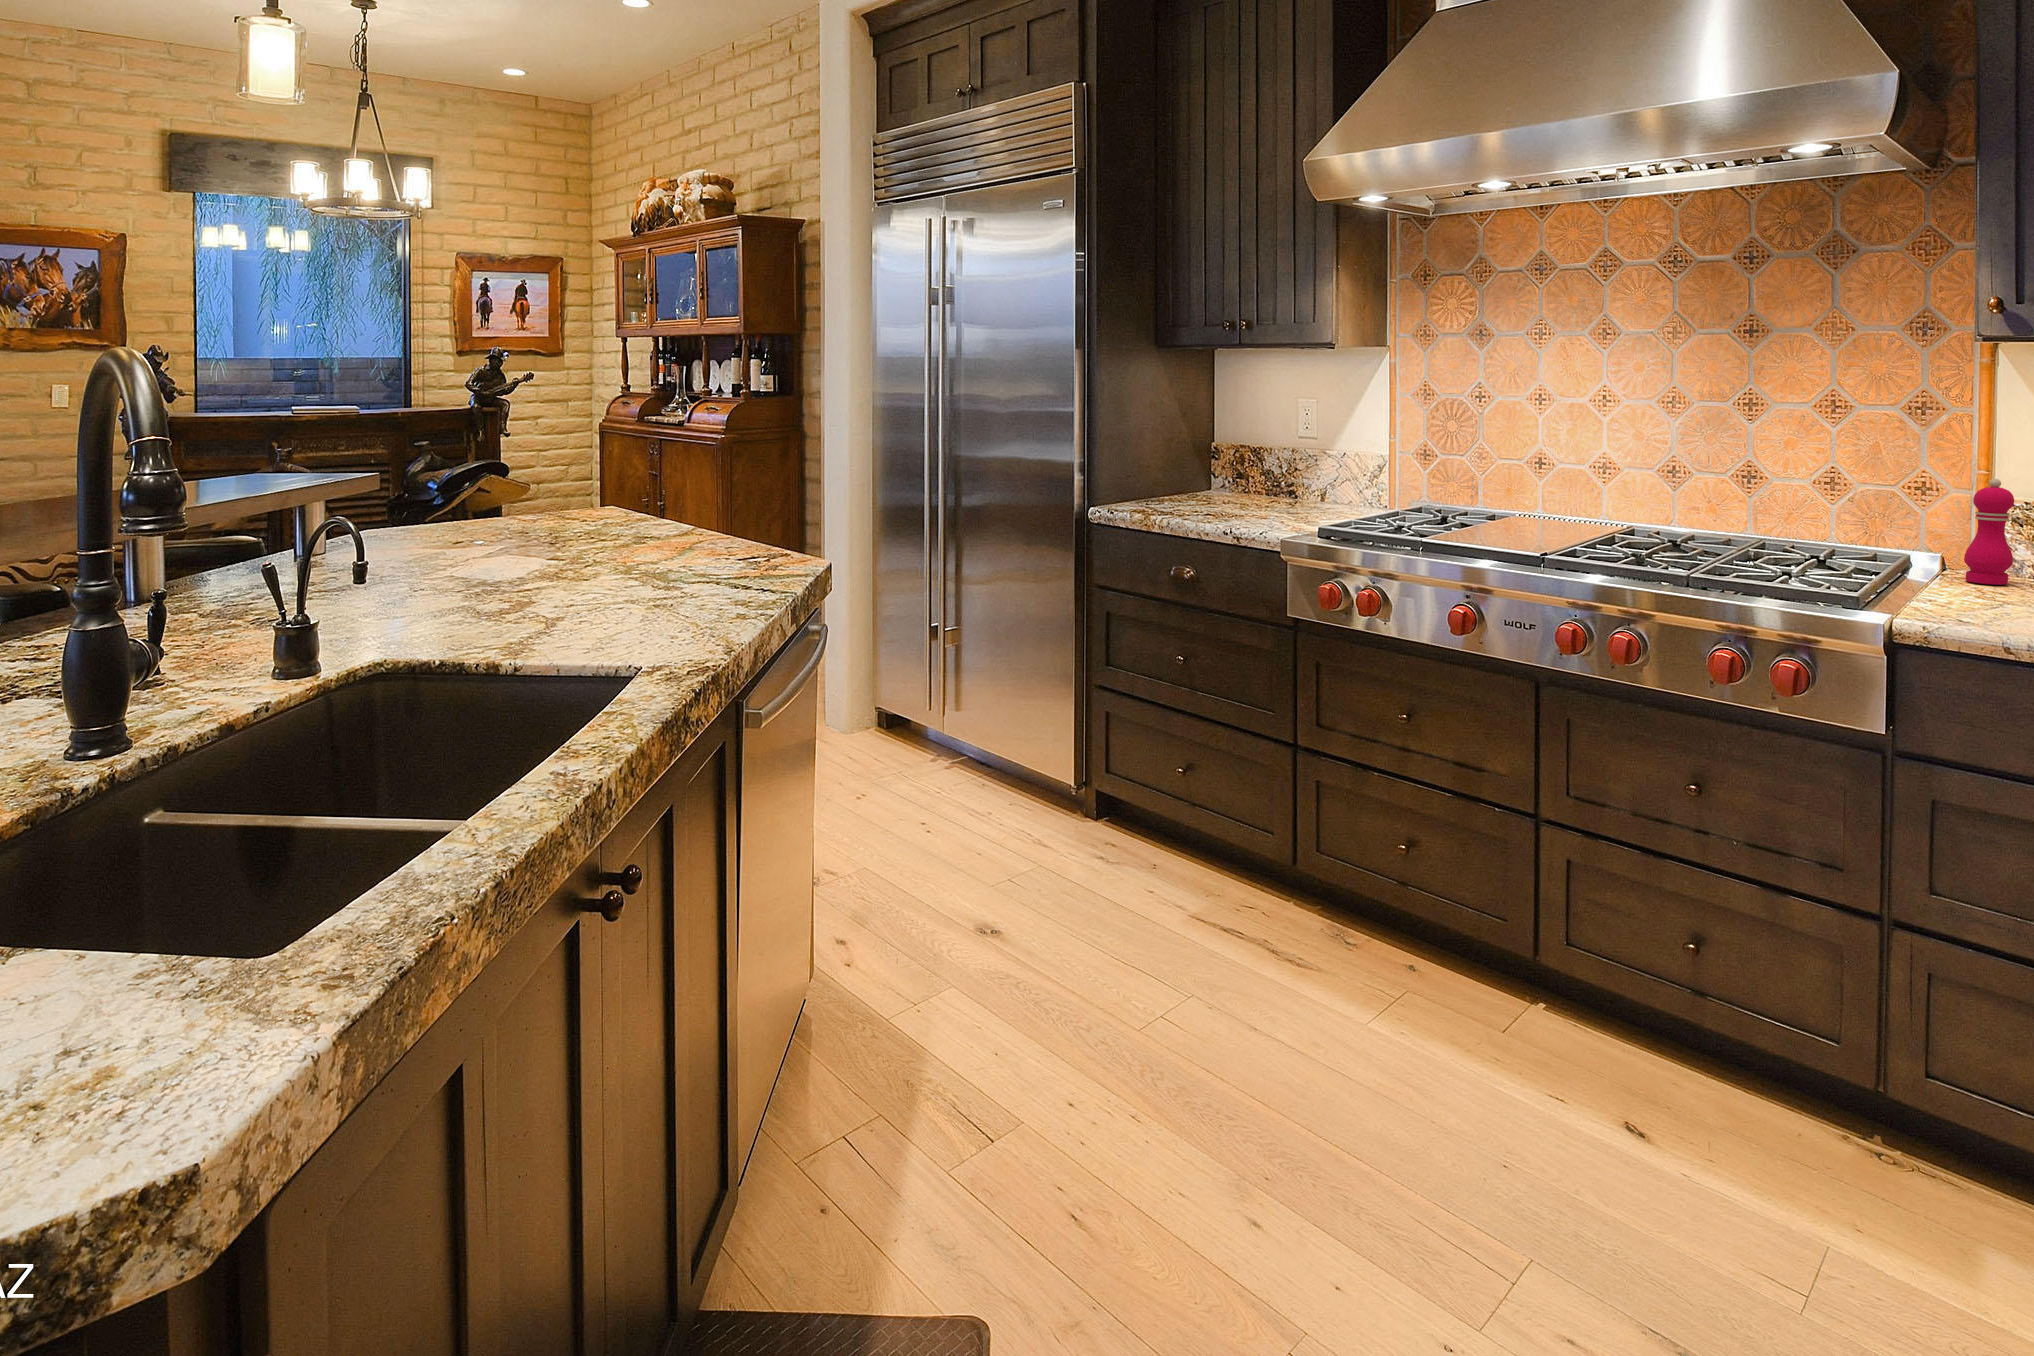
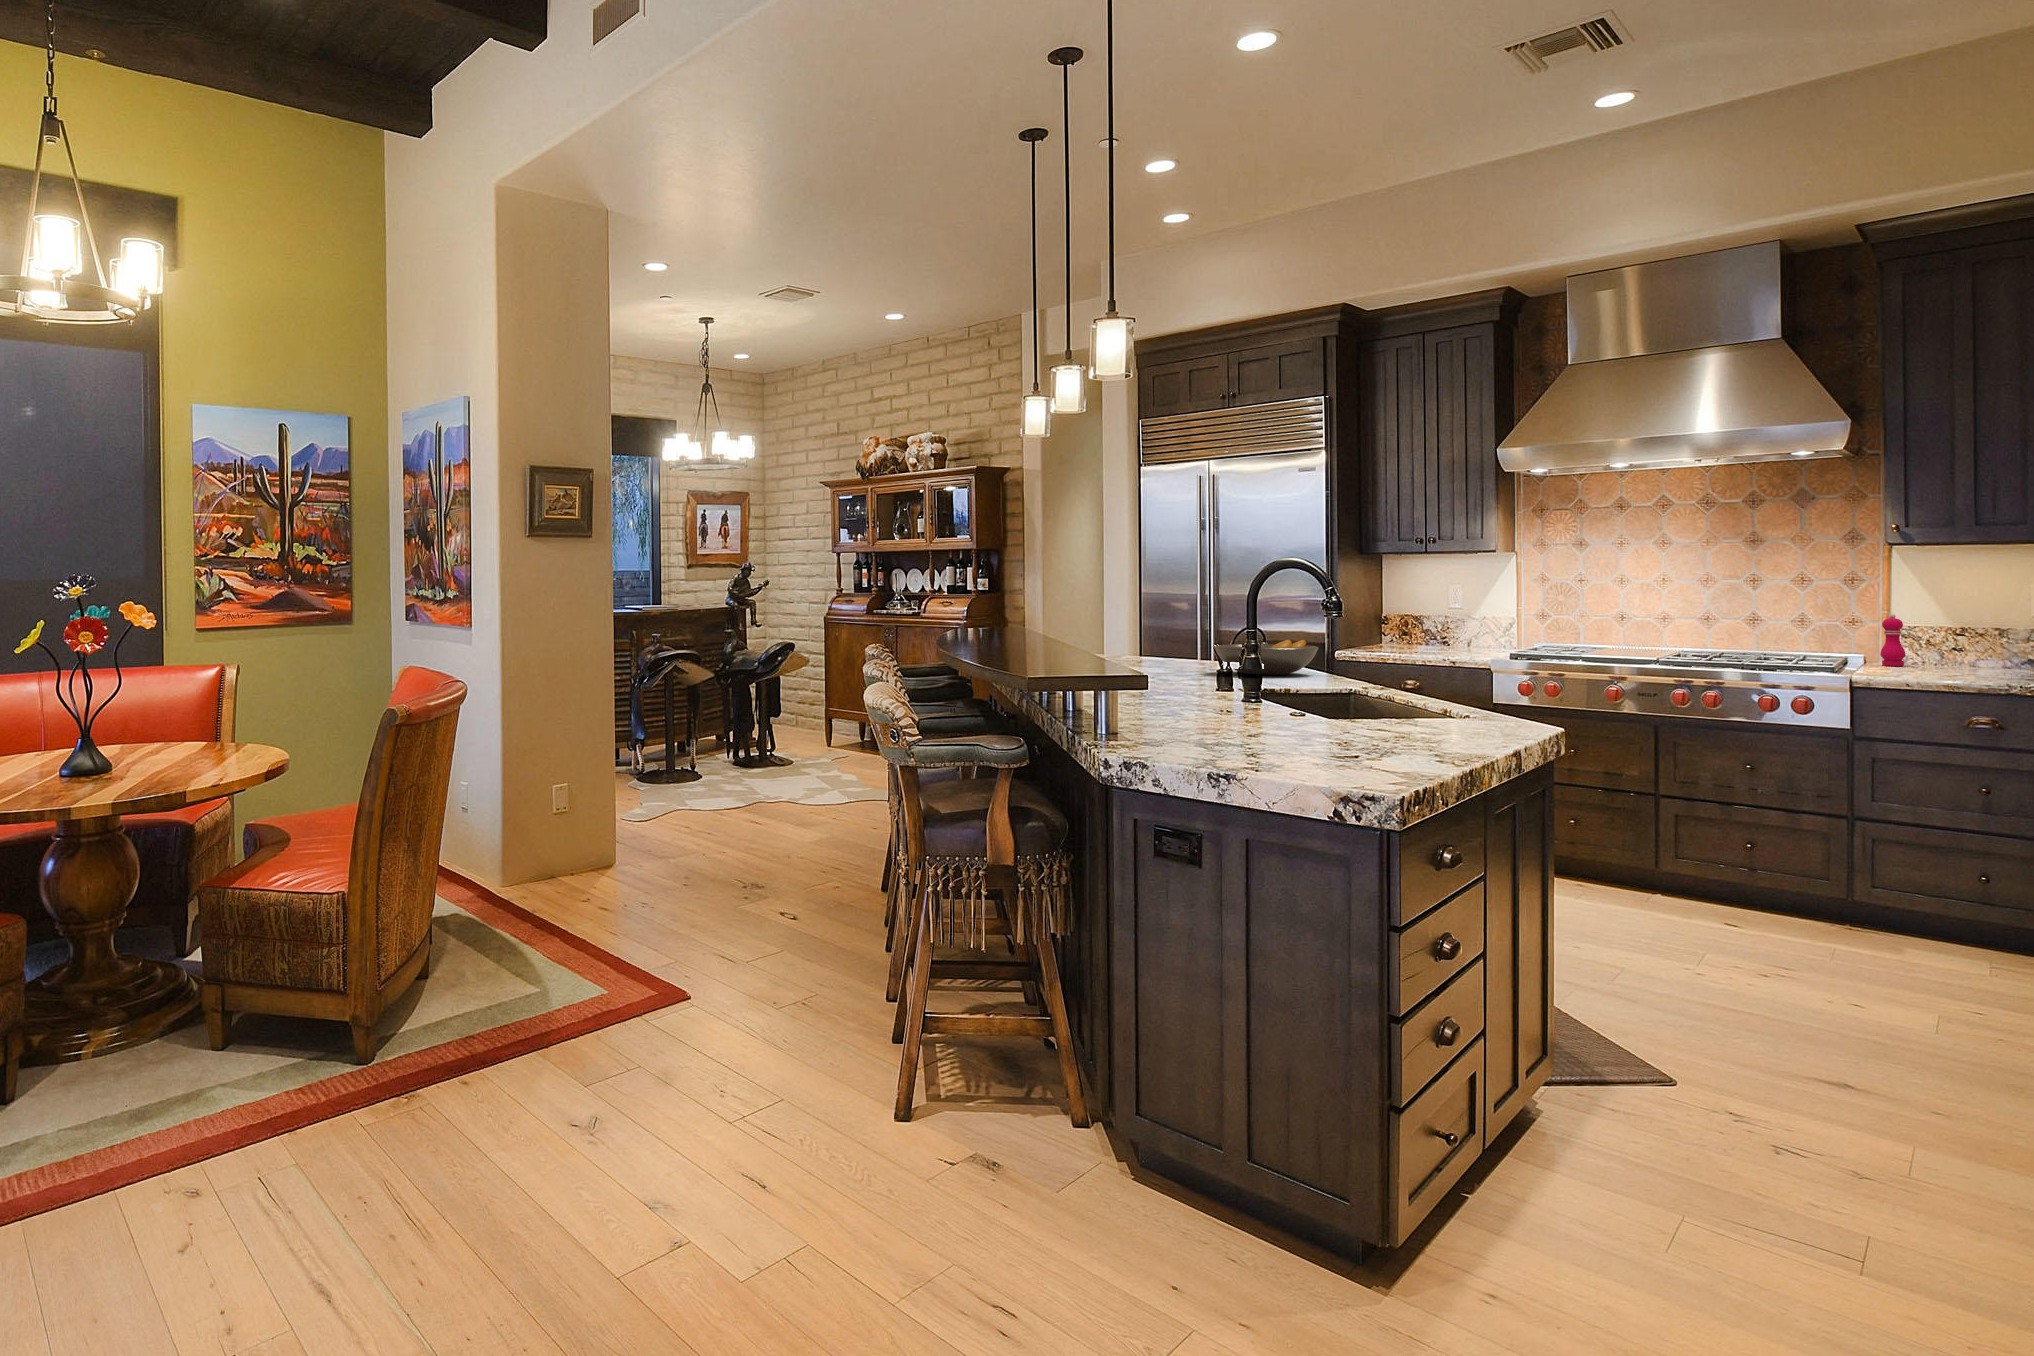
fruit bowl: none [479,536,707,617] -> present [1214,639,1319,675]

